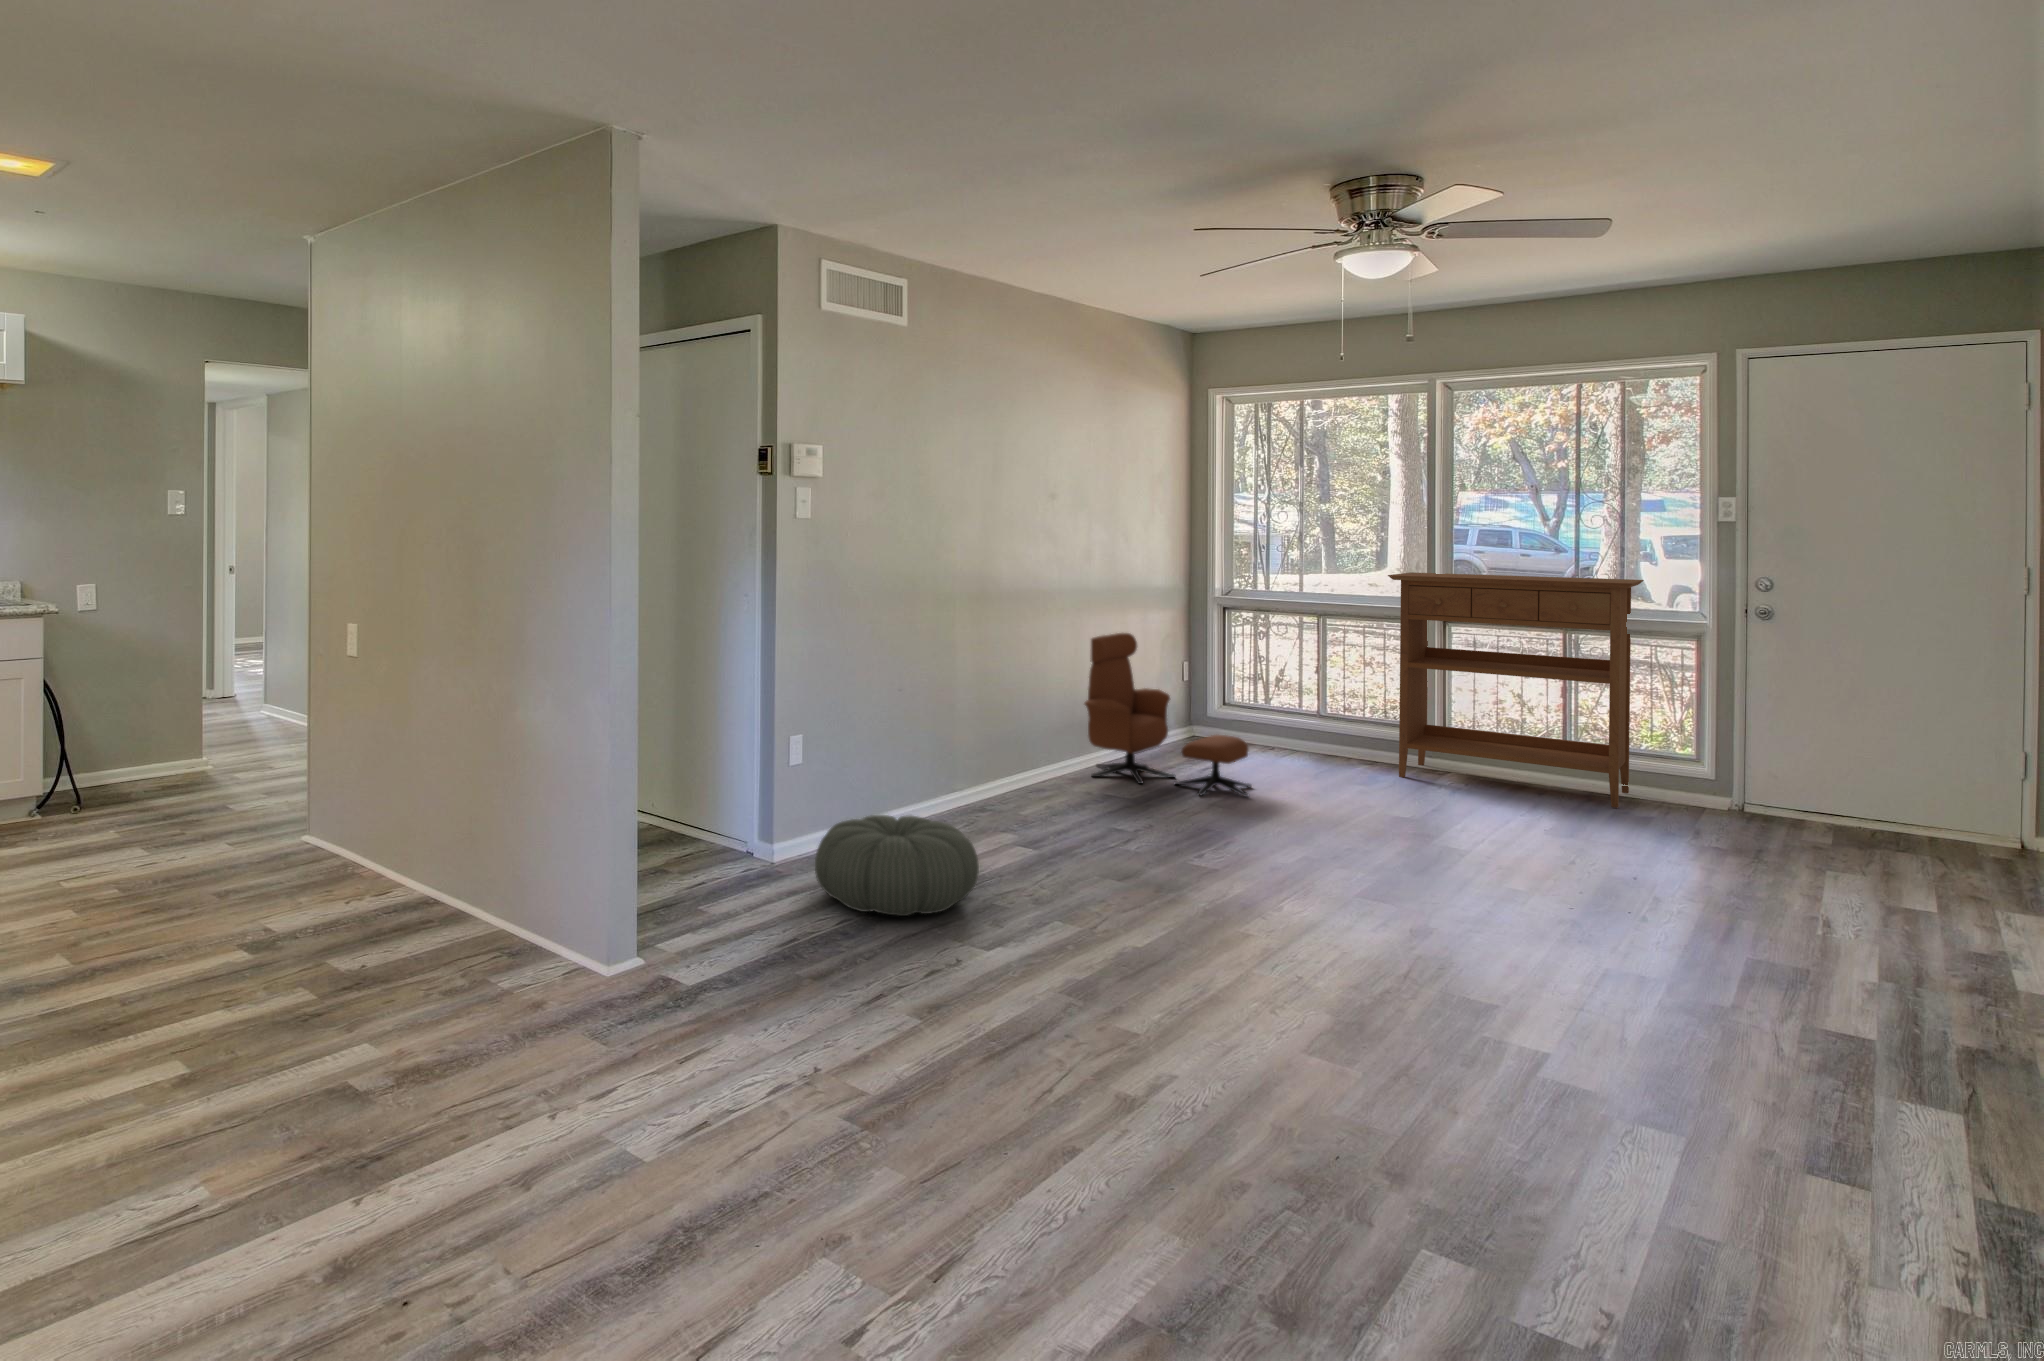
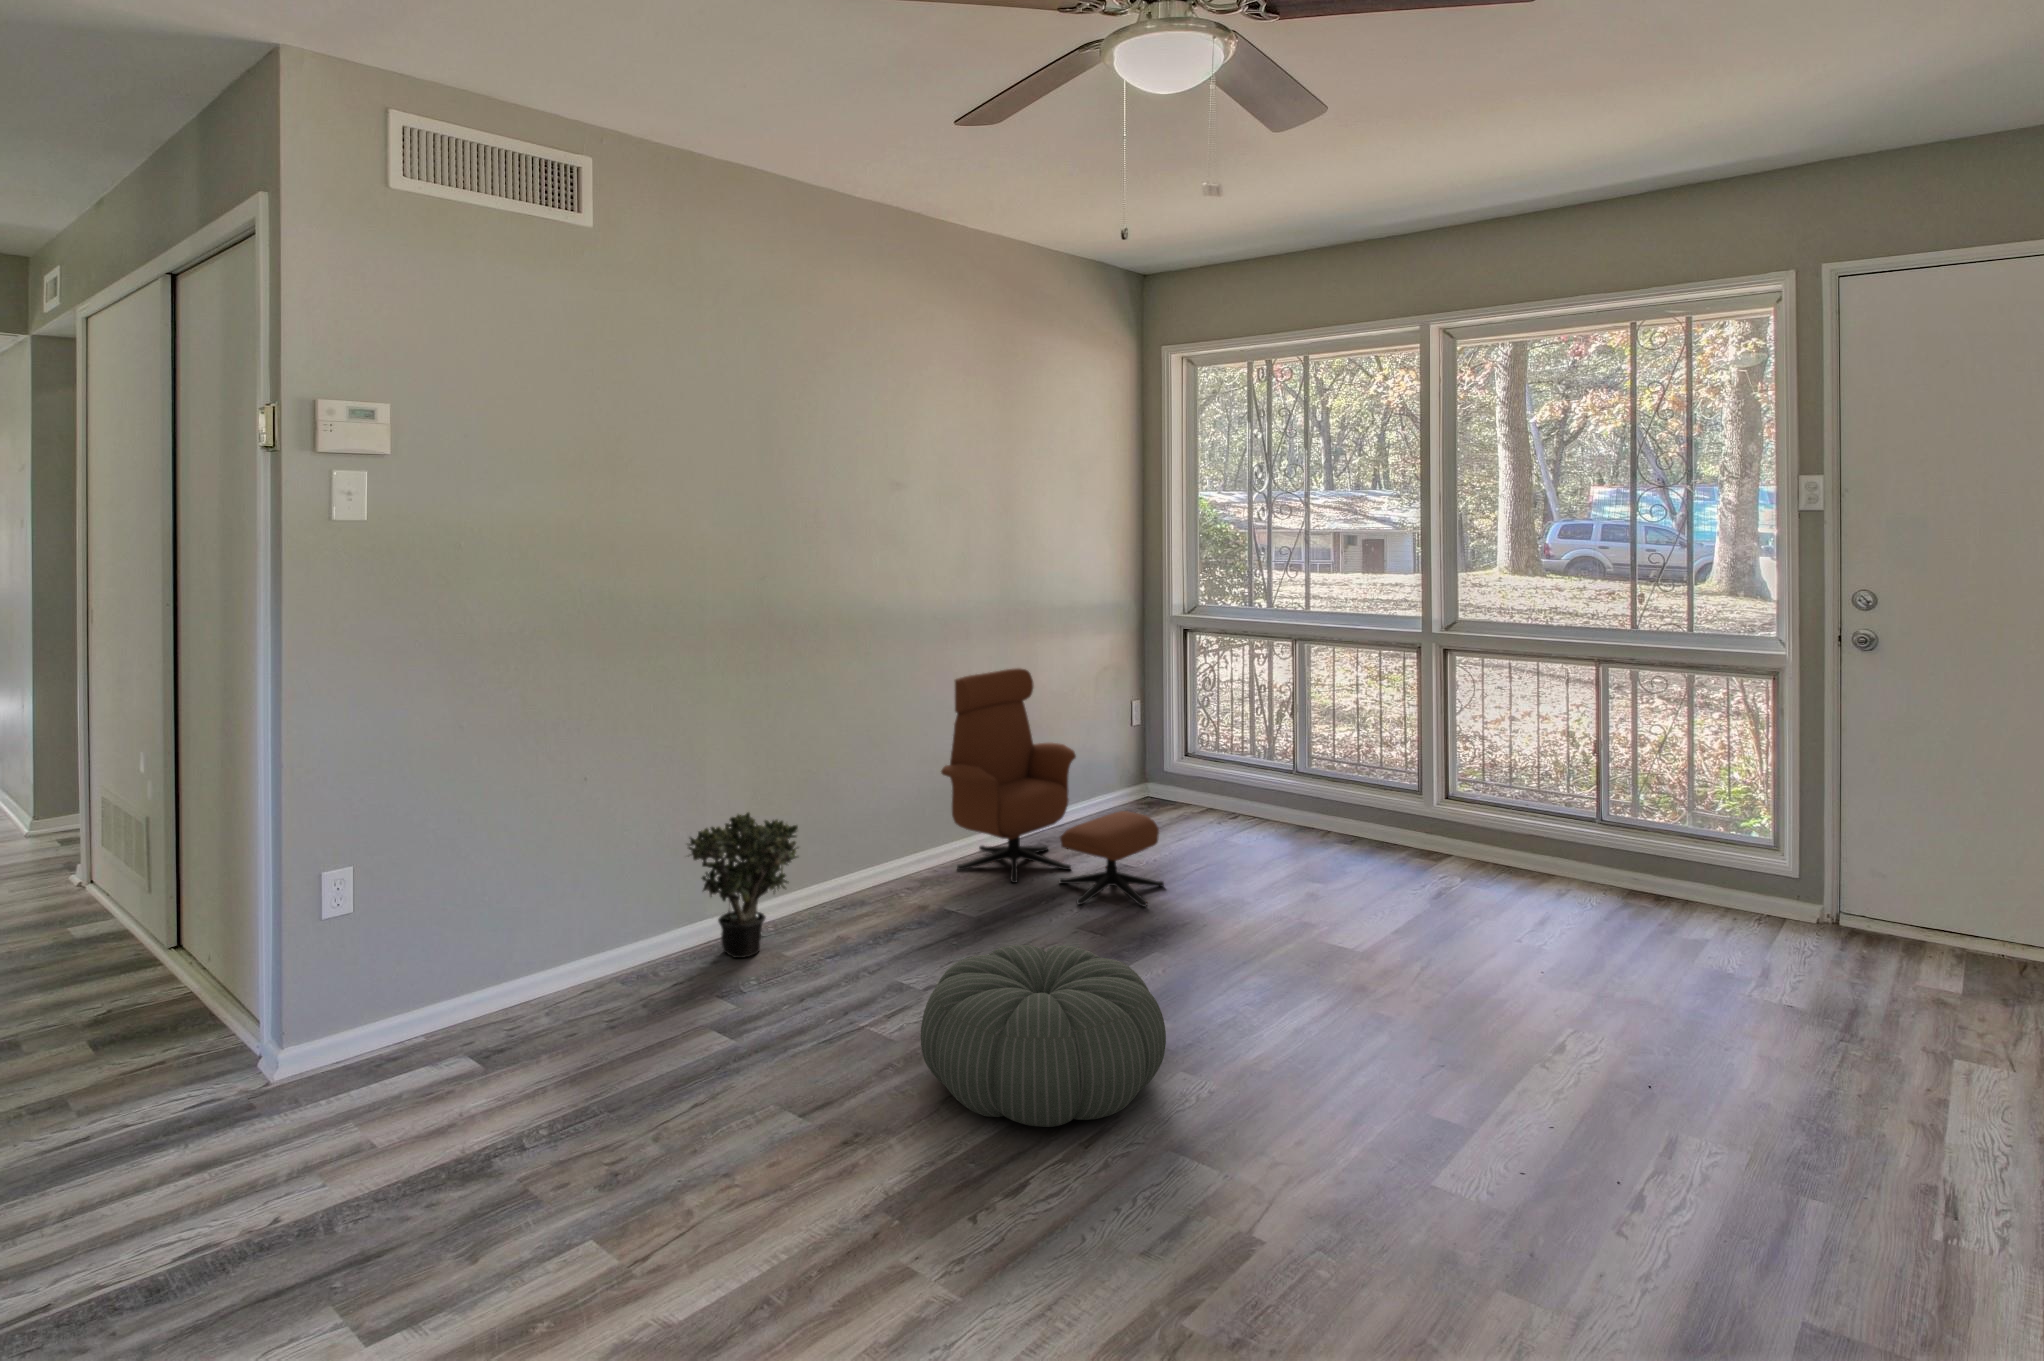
console table: present [1388,572,1644,808] -> none [1360,583,1699,920]
potted plant: none [956,720,1034,818] -> present [687,812,798,958]
pouf: present [815,815,979,916] -> present [921,945,1166,1127]

